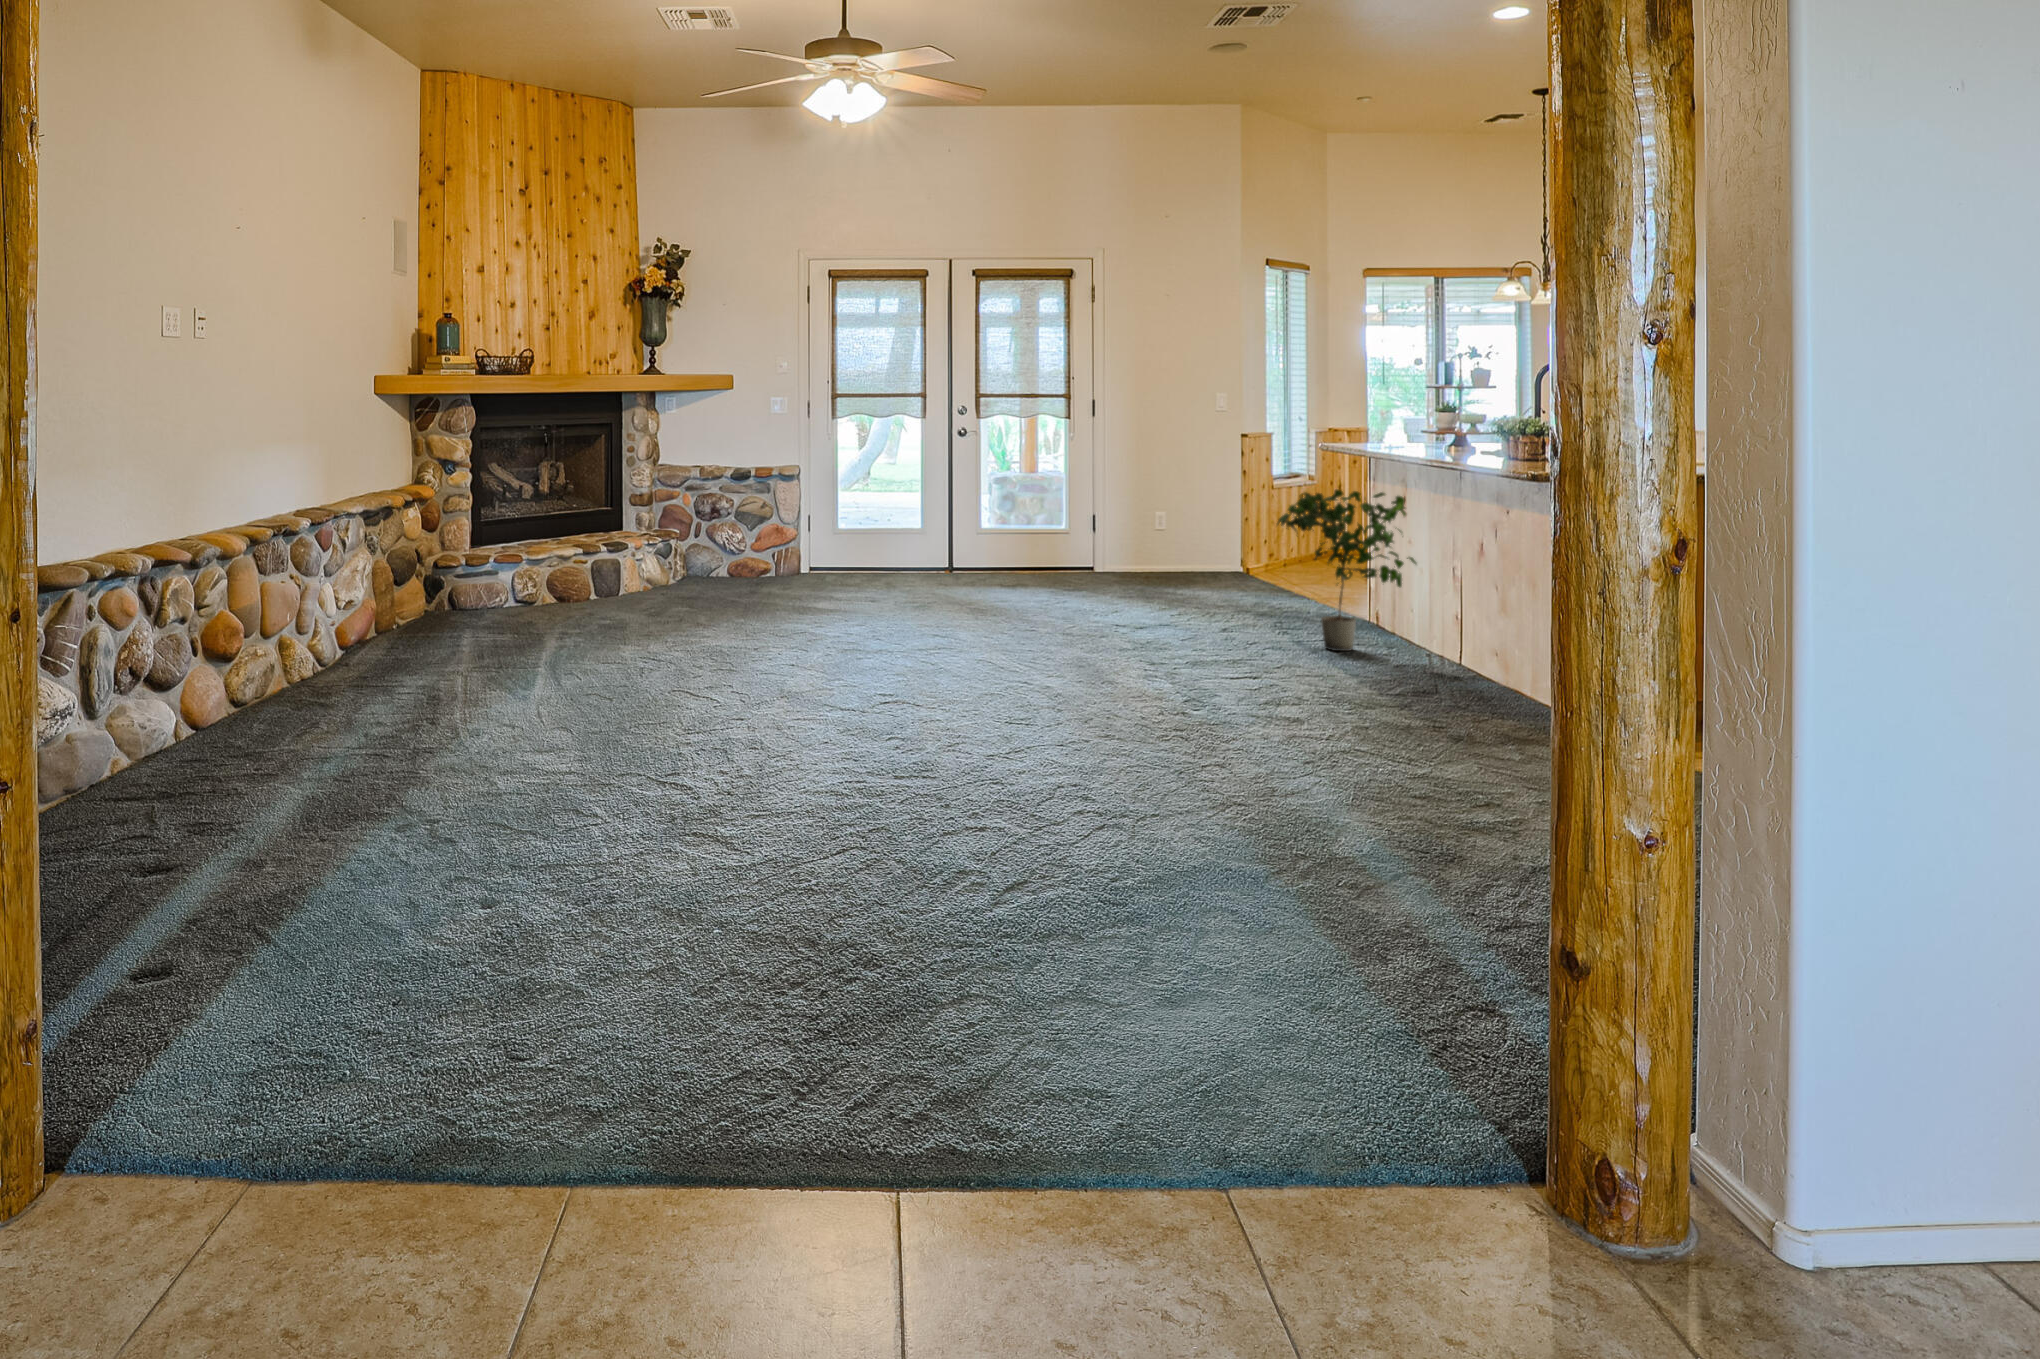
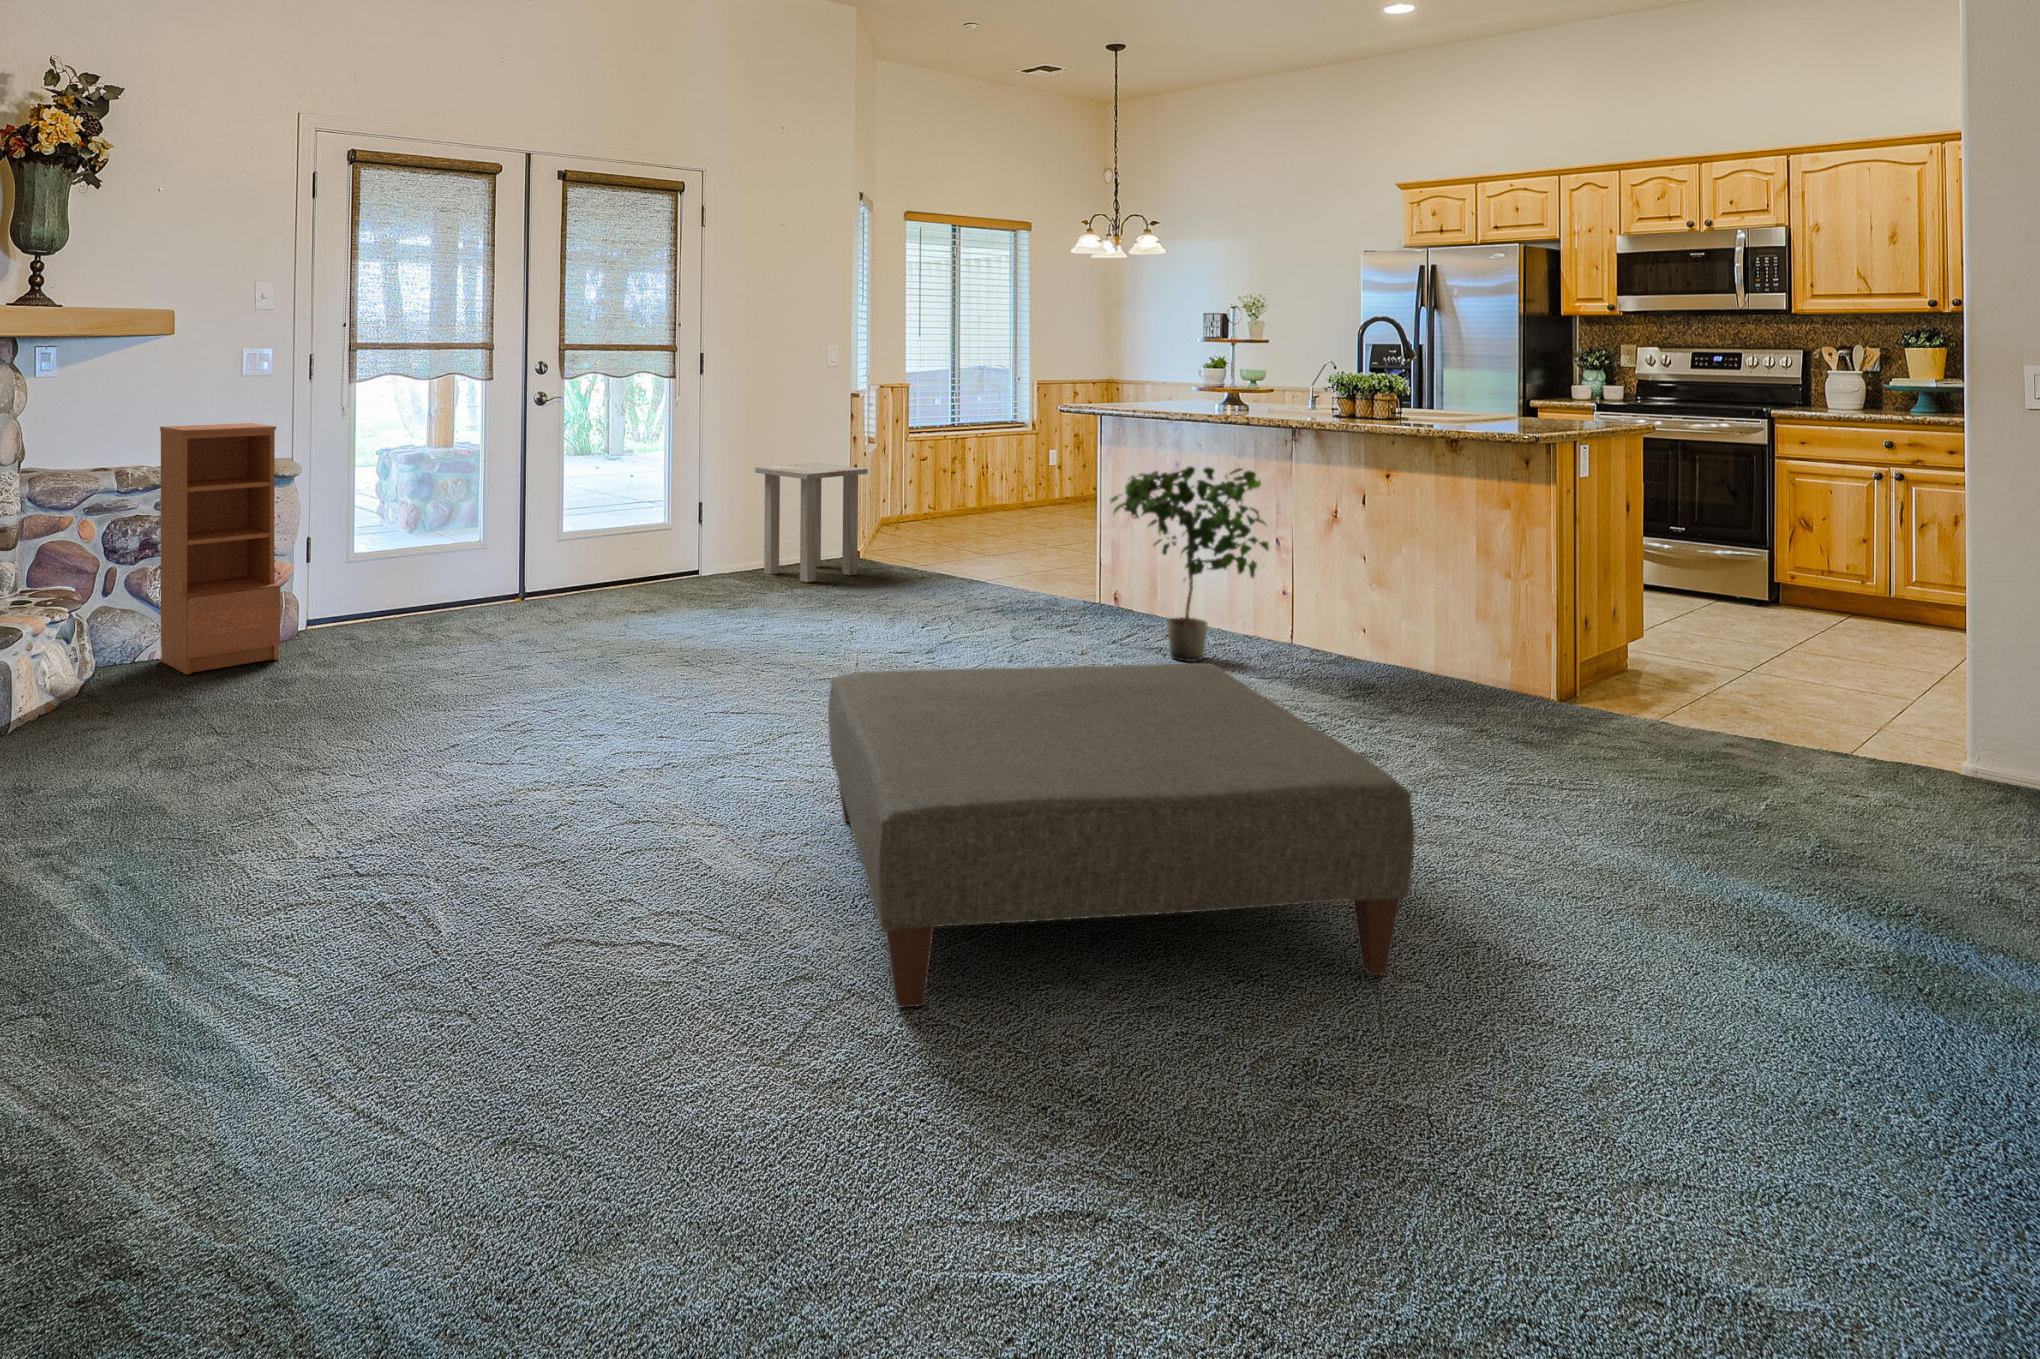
bookcase: none [718,442,771,584] -> present [160,423,280,675]
side table: none [1140,488,1223,580] -> present [755,463,868,582]
ottoman: none [763,590,1134,763] -> present [828,663,1414,1008]

